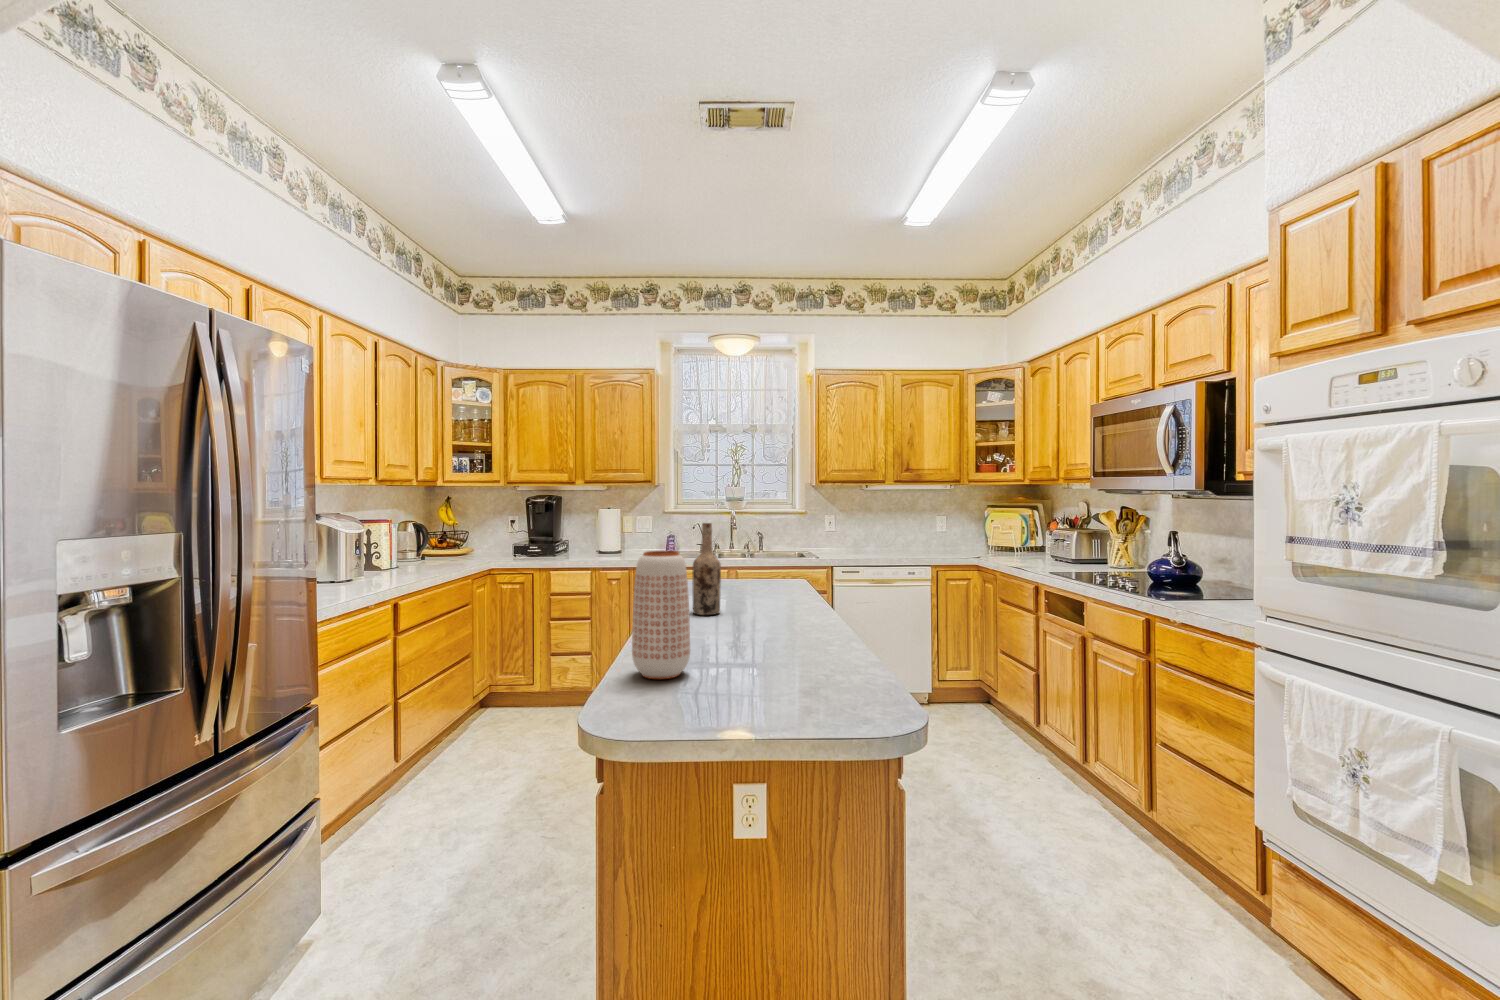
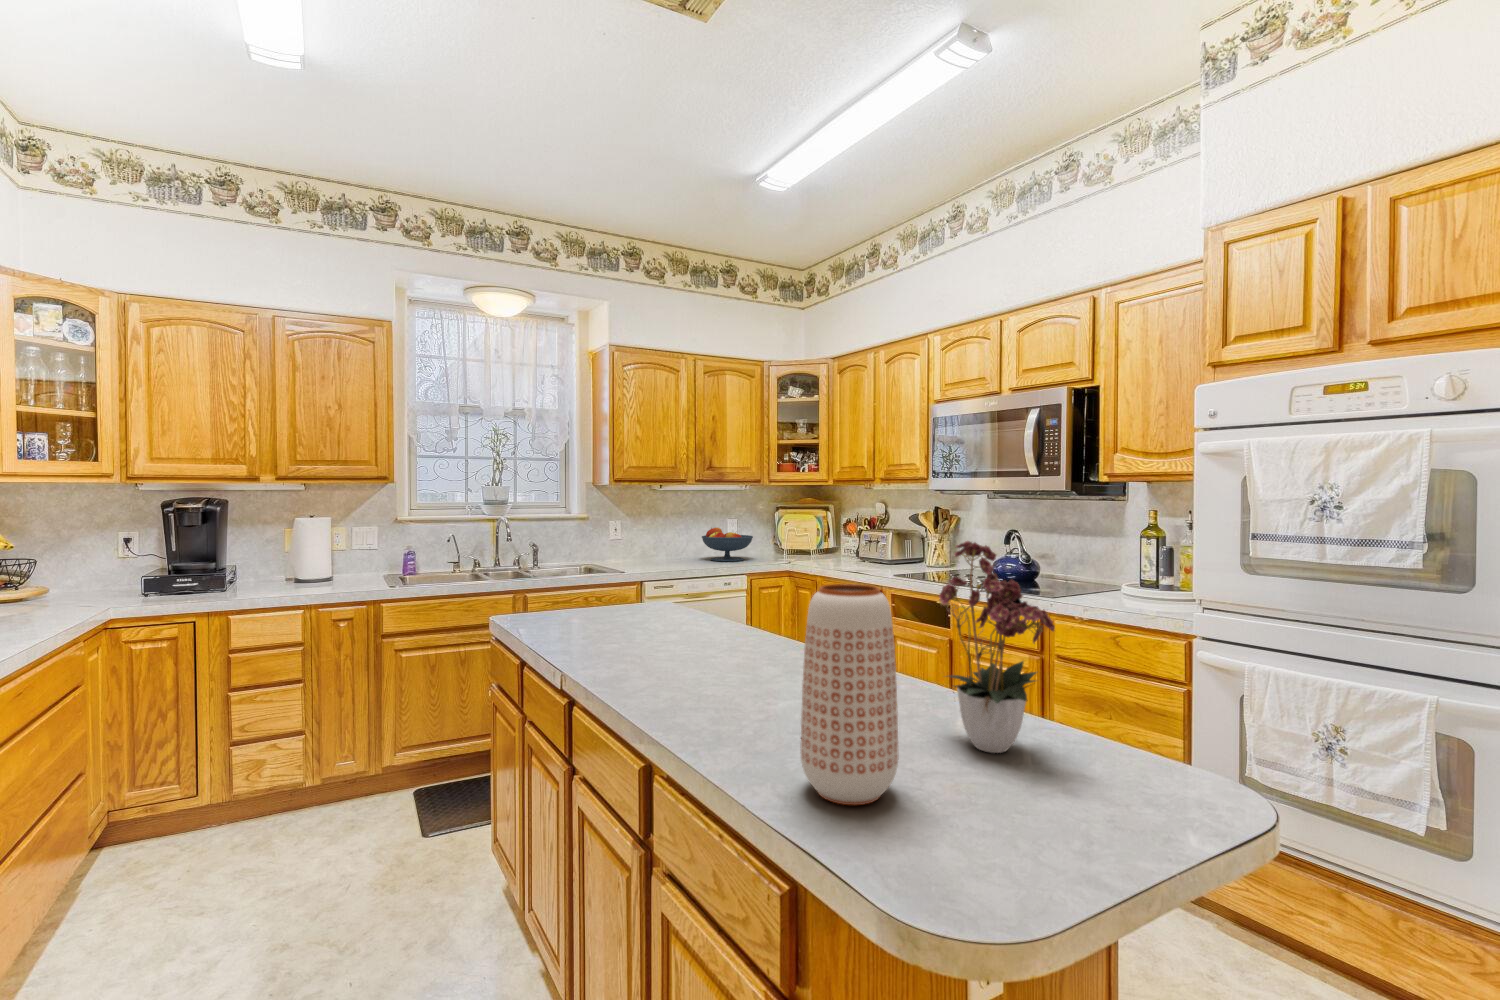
flower arrangement: none [765,522,830,675] -> present [939,541,1055,753]
wine bottle: present [692,523,721,615] -> none [656,535,696,669]
fruit bowl: none [904,523,952,555] -> present [702,528,753,561]

